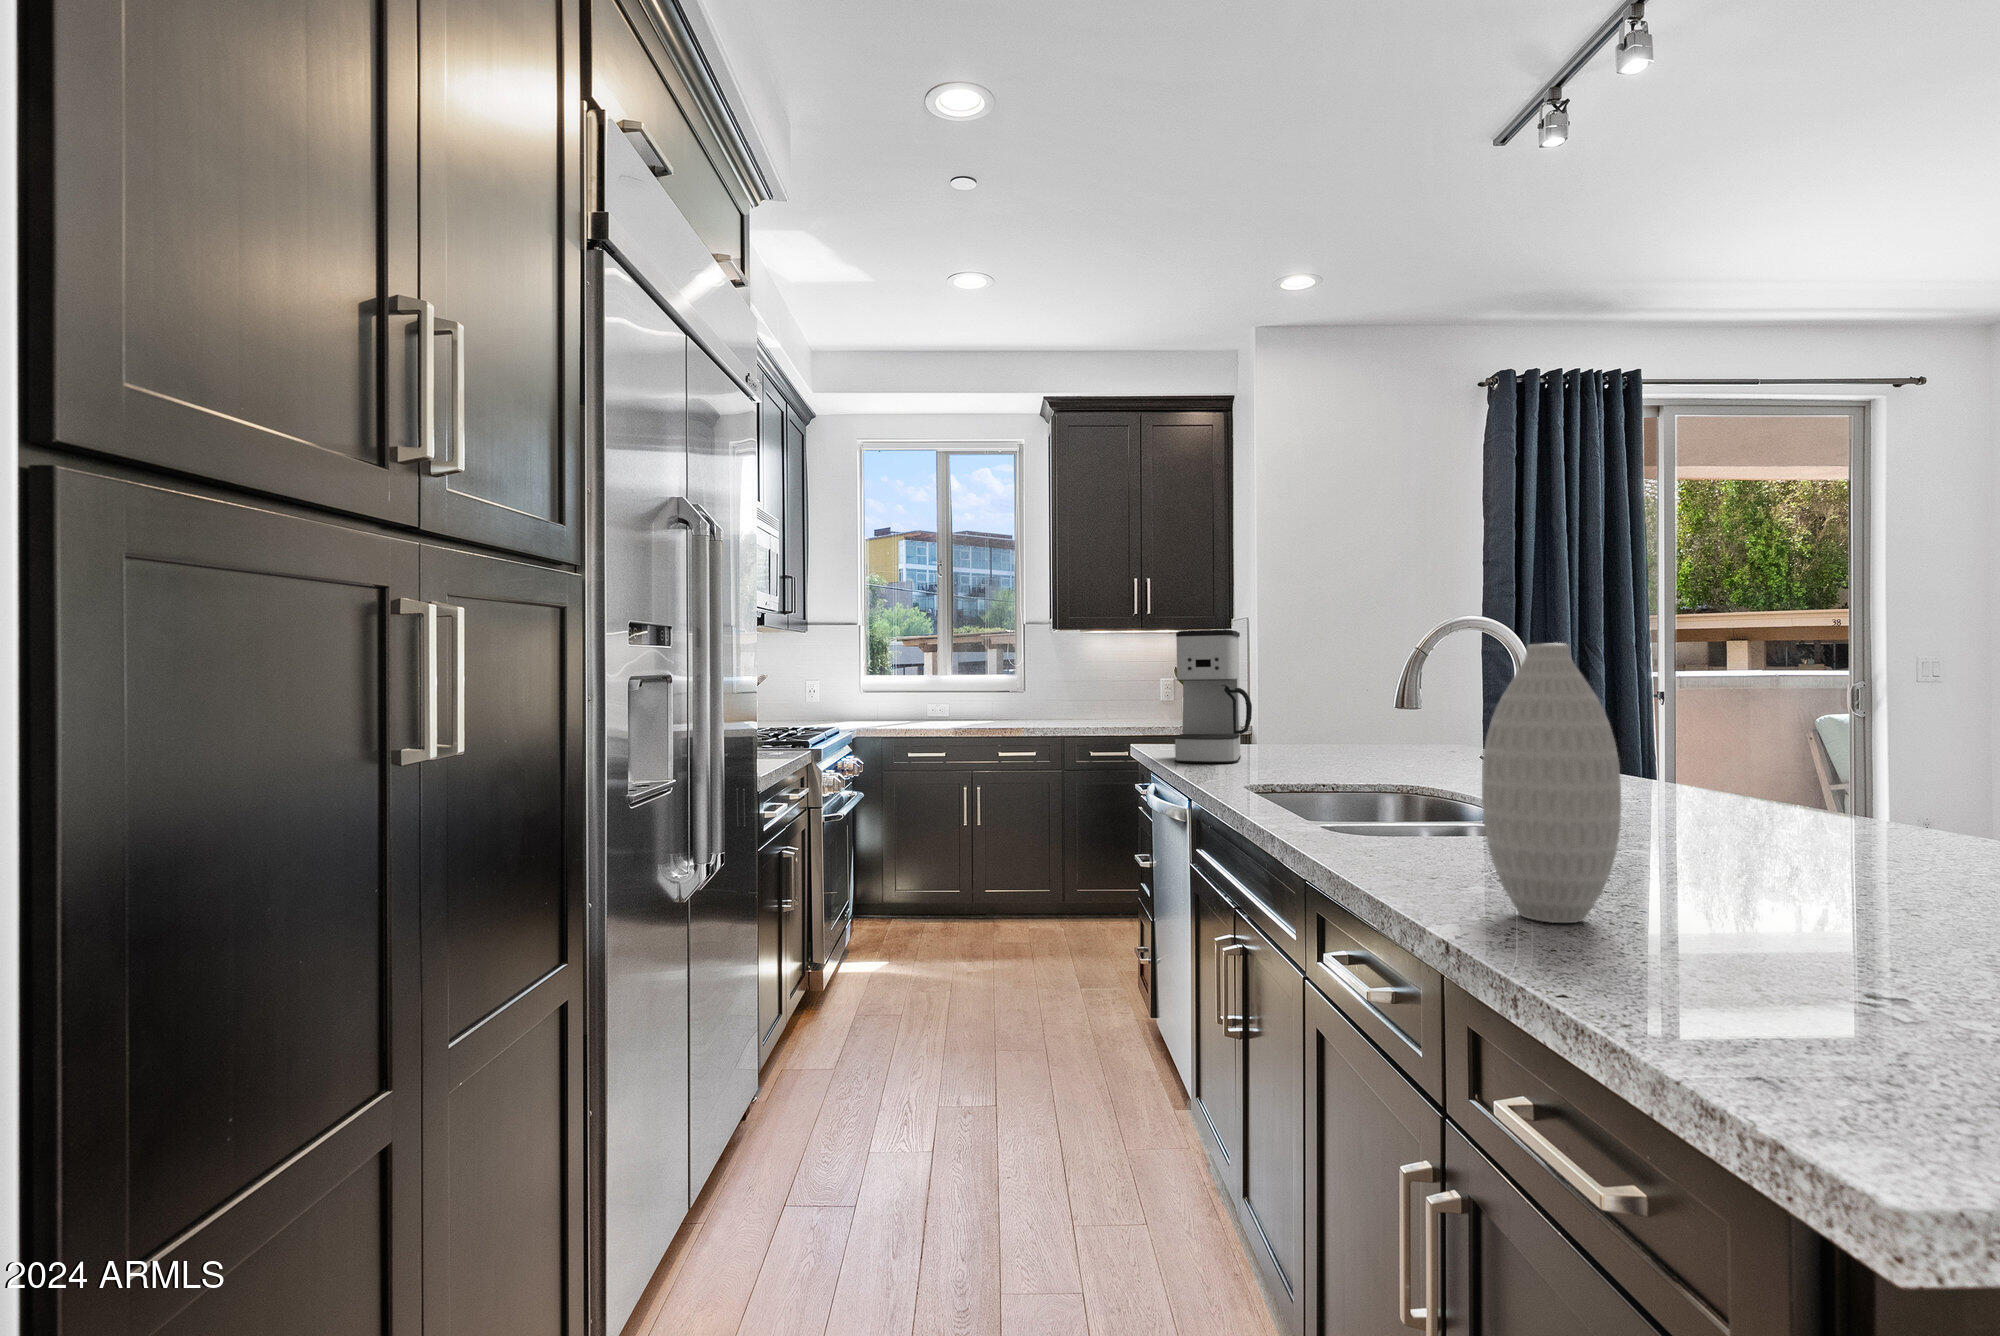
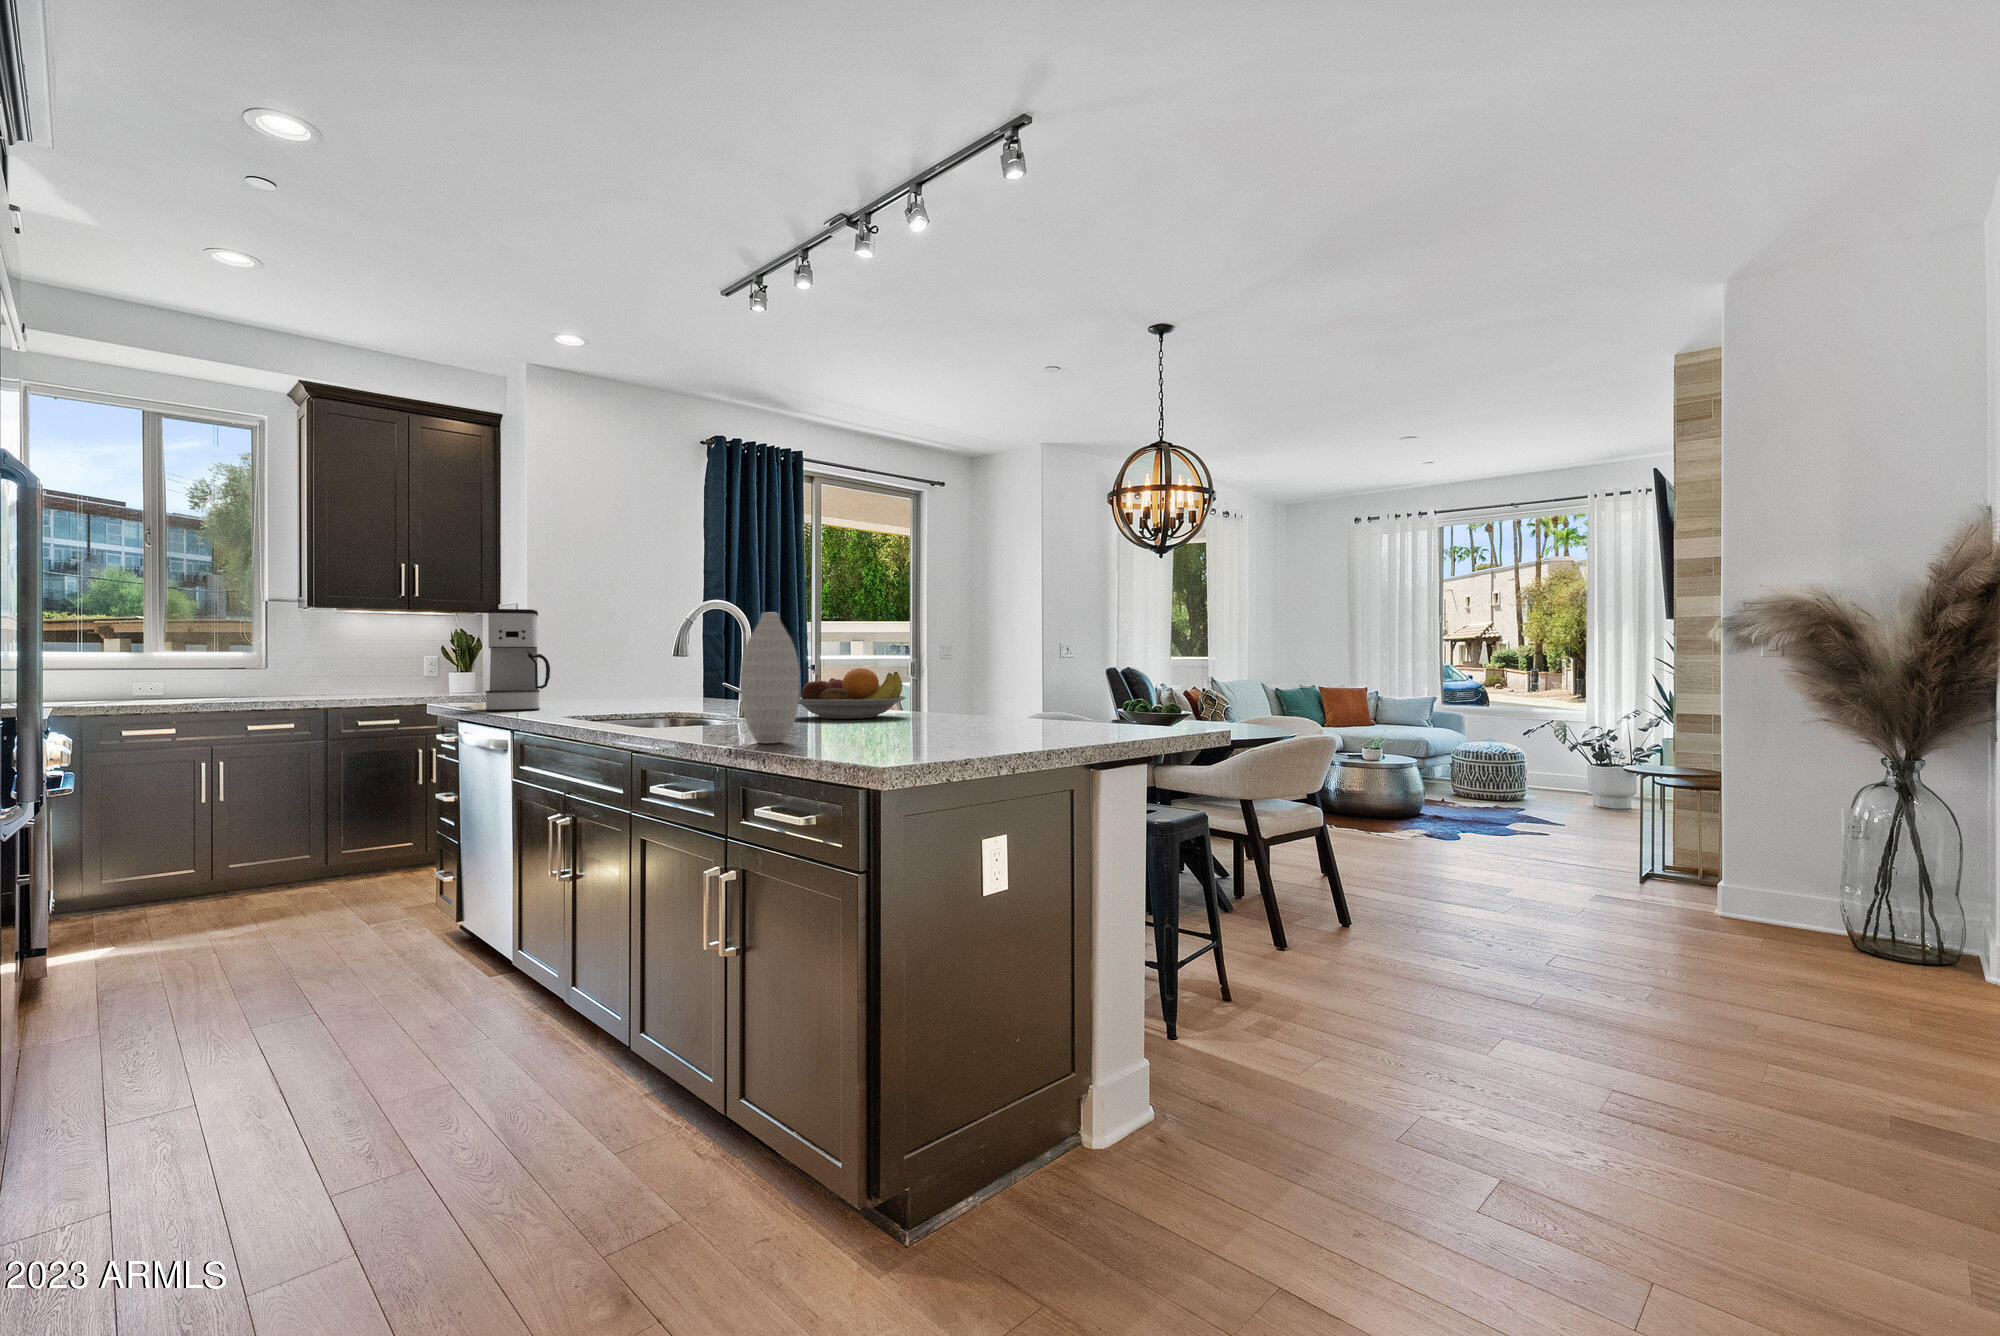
fruit bowl: none [1610,729,1879,829] -> present [799,668,906,719]

